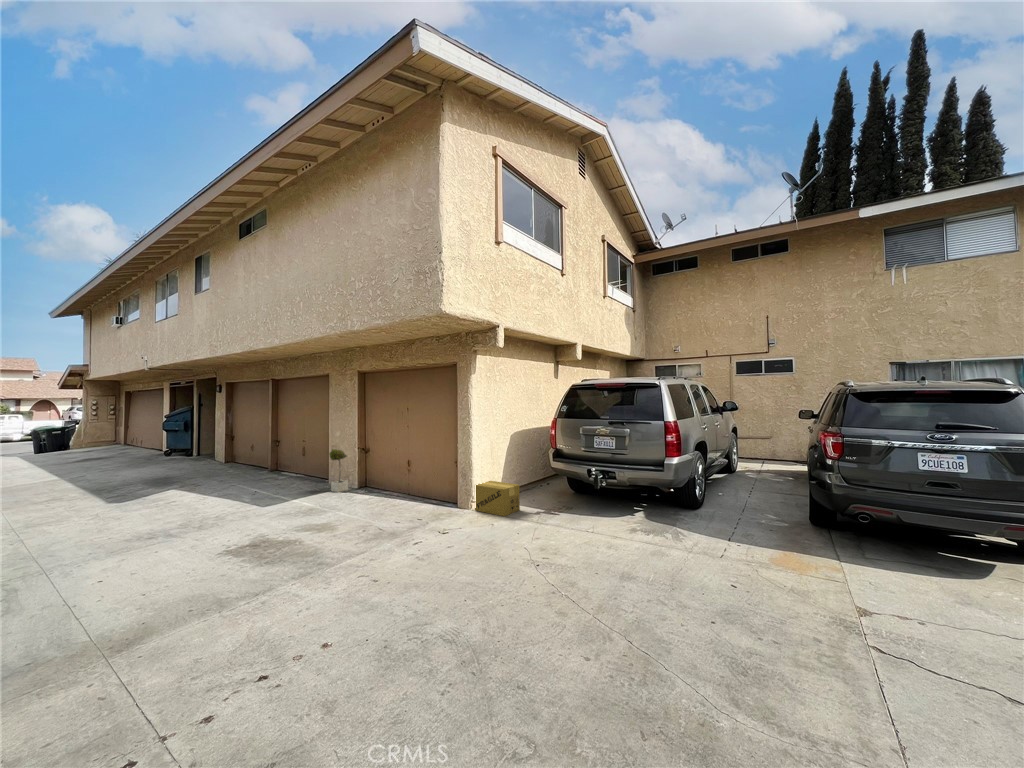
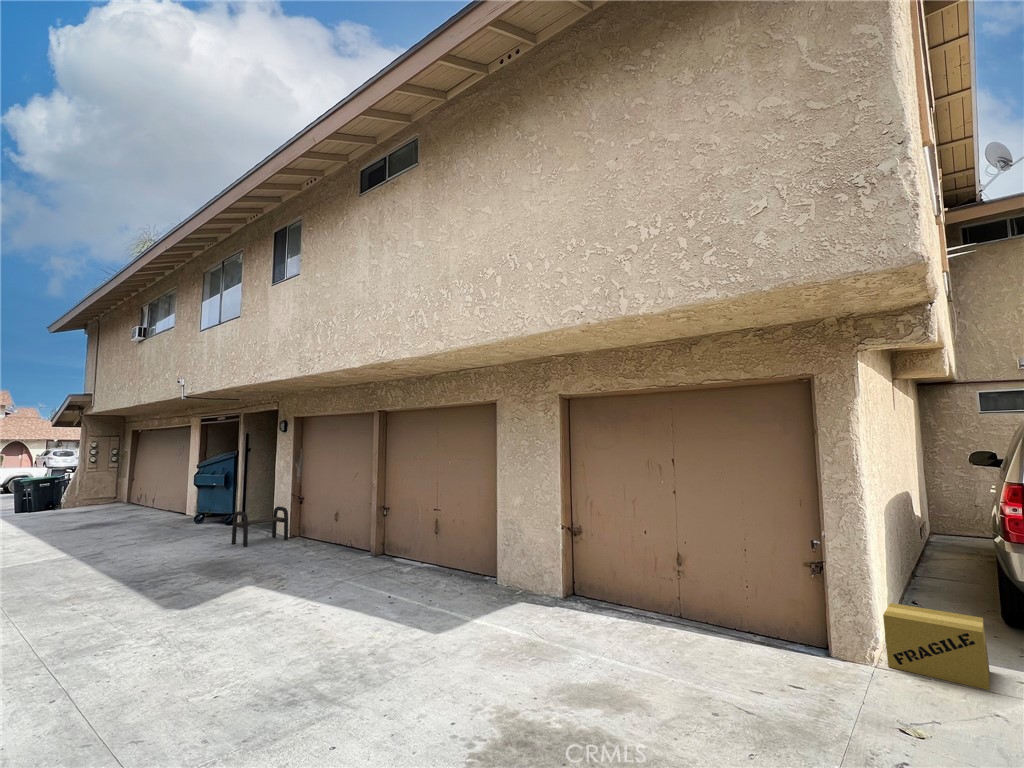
bench: none [180,443,223,469] -> present [232,507,288,547]
potted tree: present [329,449,348,492] -> none [519,528,552,606]

